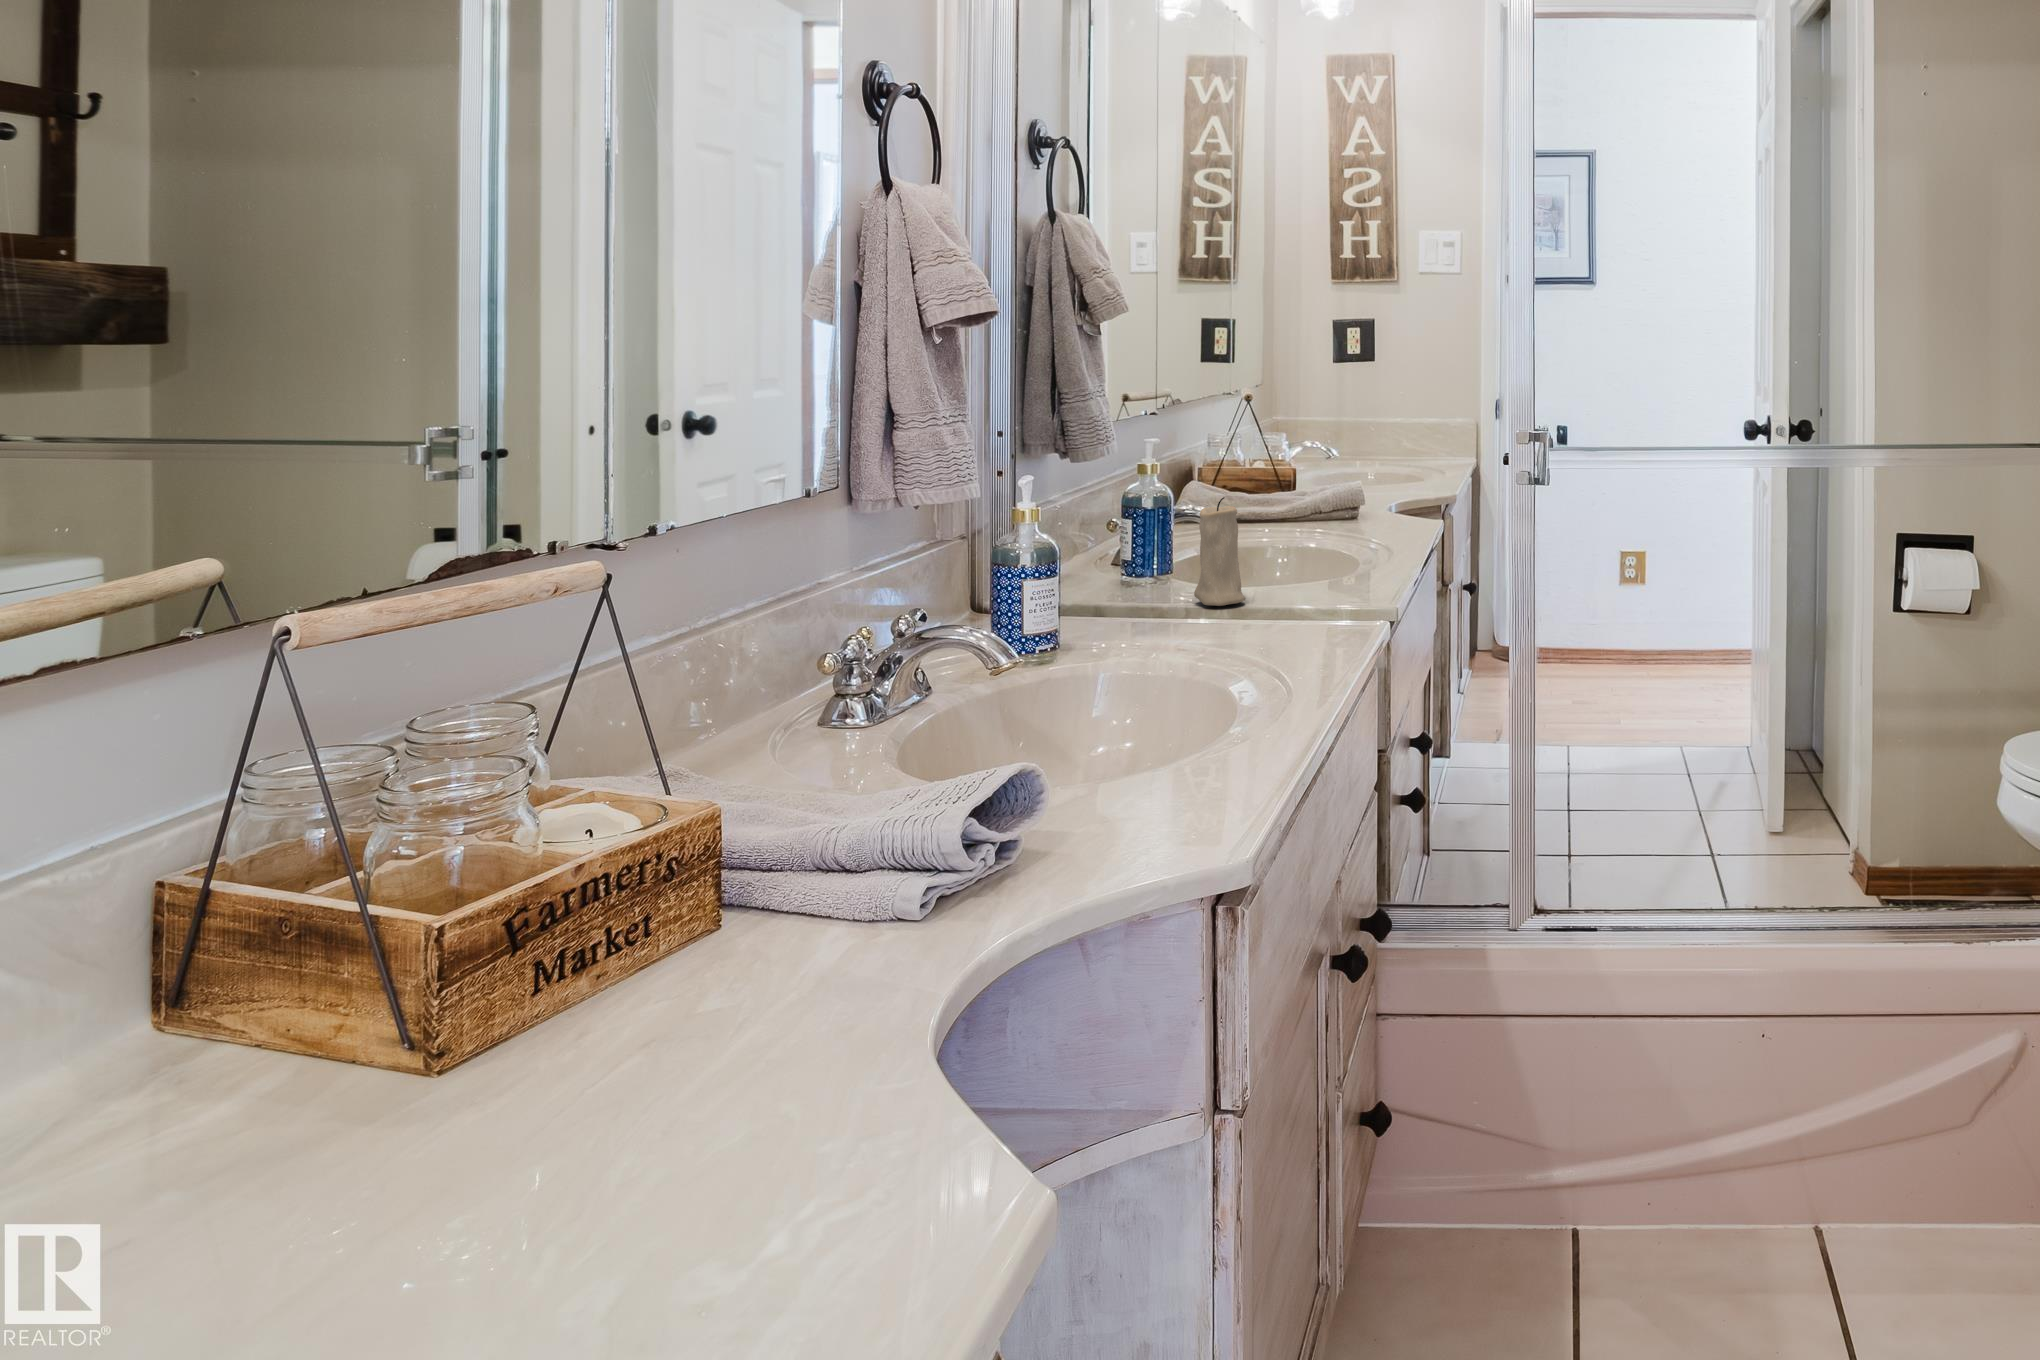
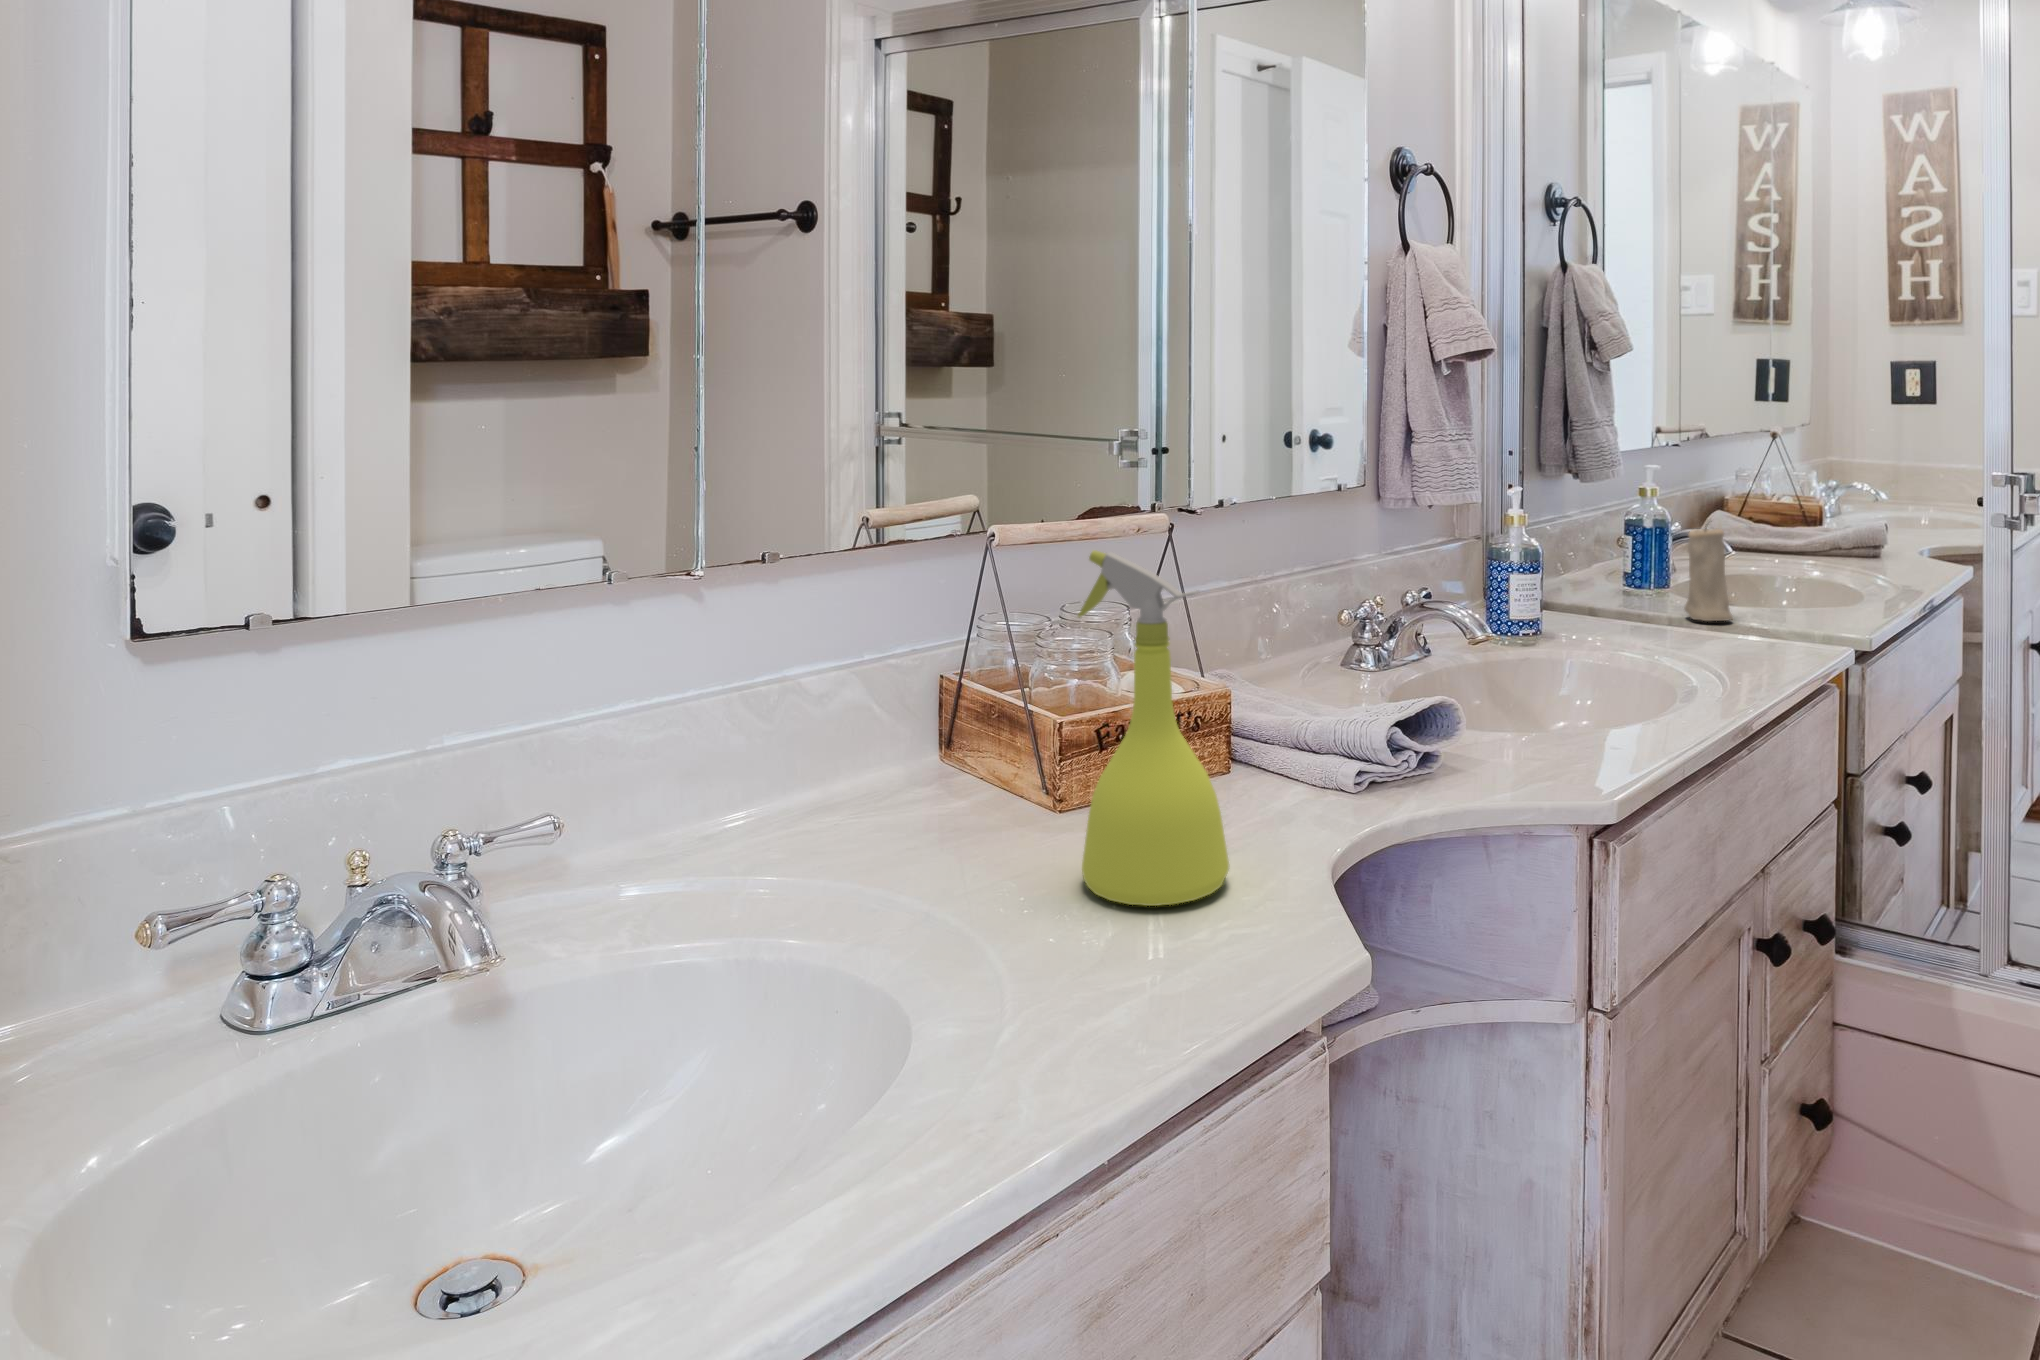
spray bottle: none [518,655,800,1221] -> present [1078,550,1229,906]

